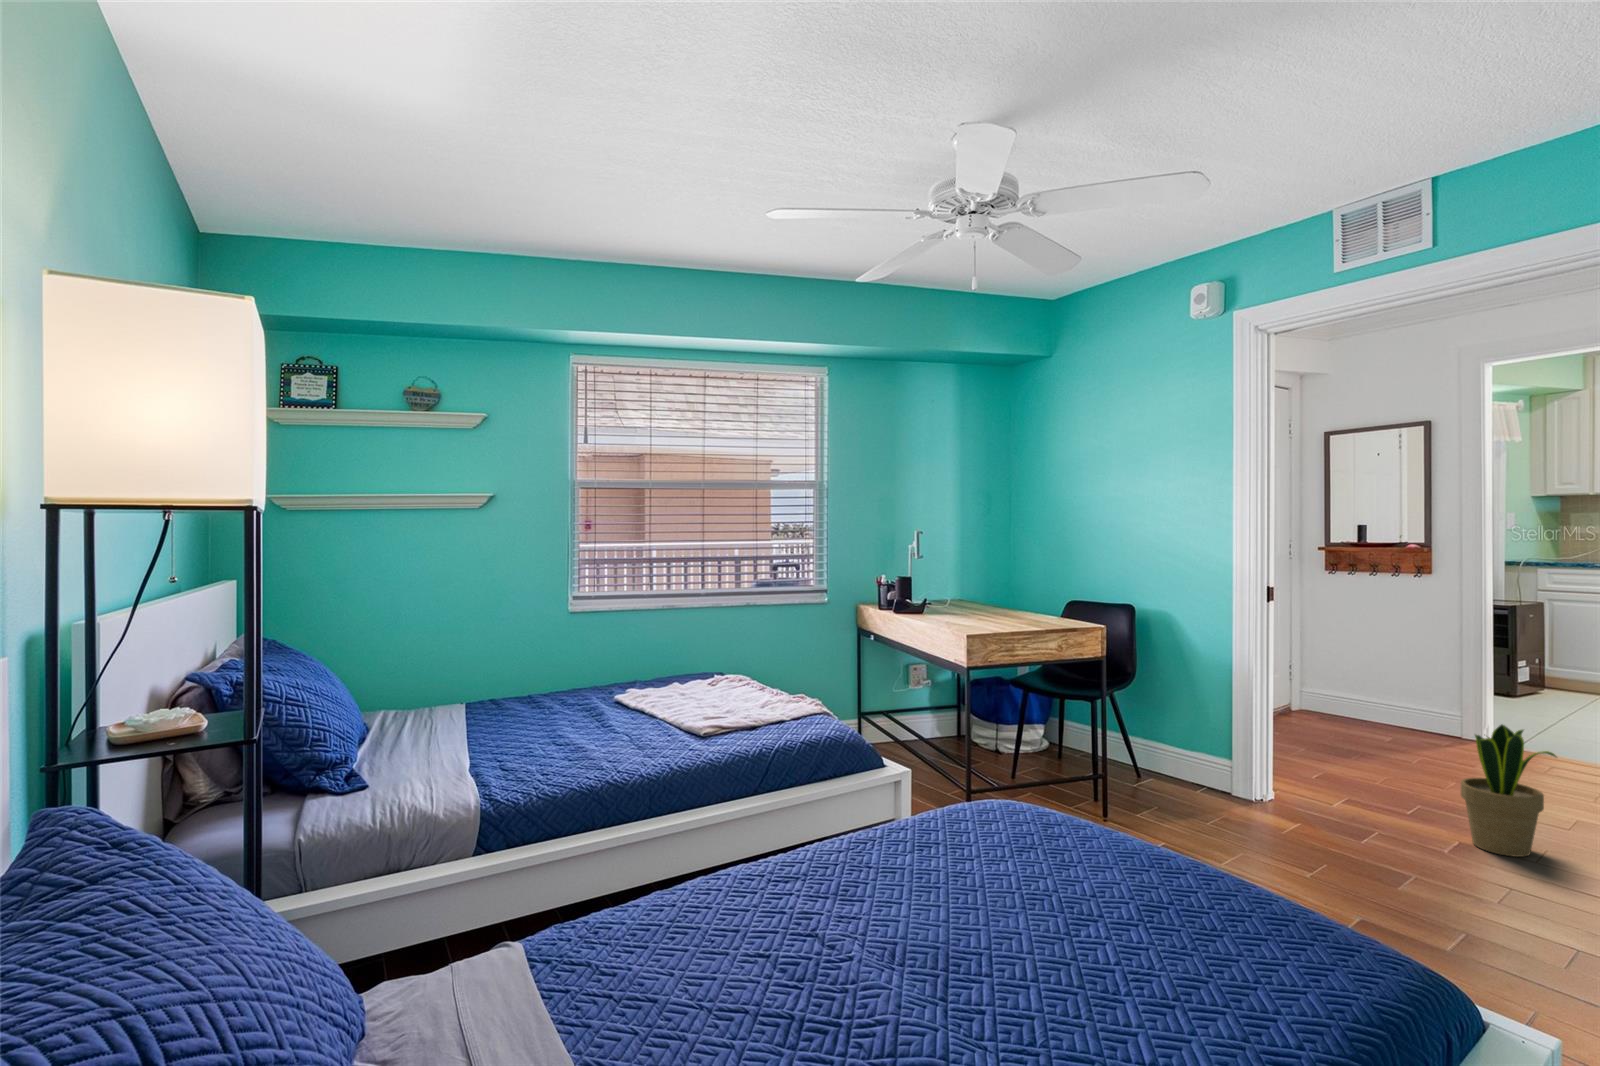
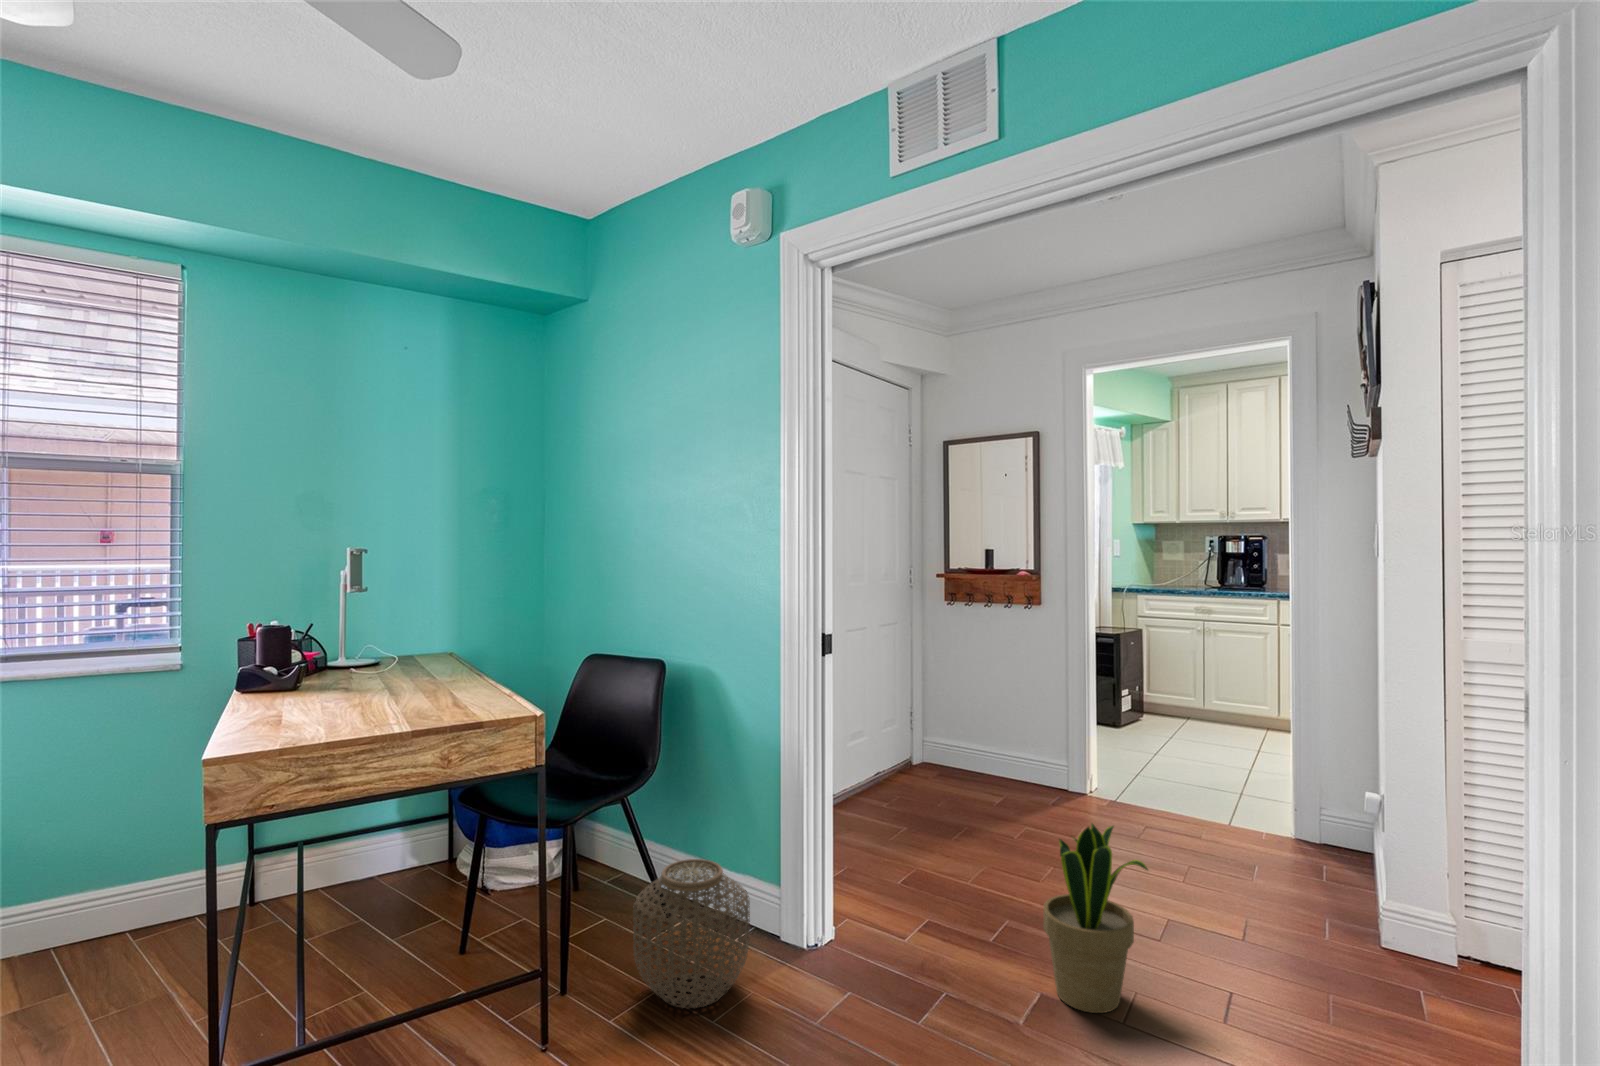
woven basket: none [1140,731,1223,821] -> present [633,859,750,1008]

